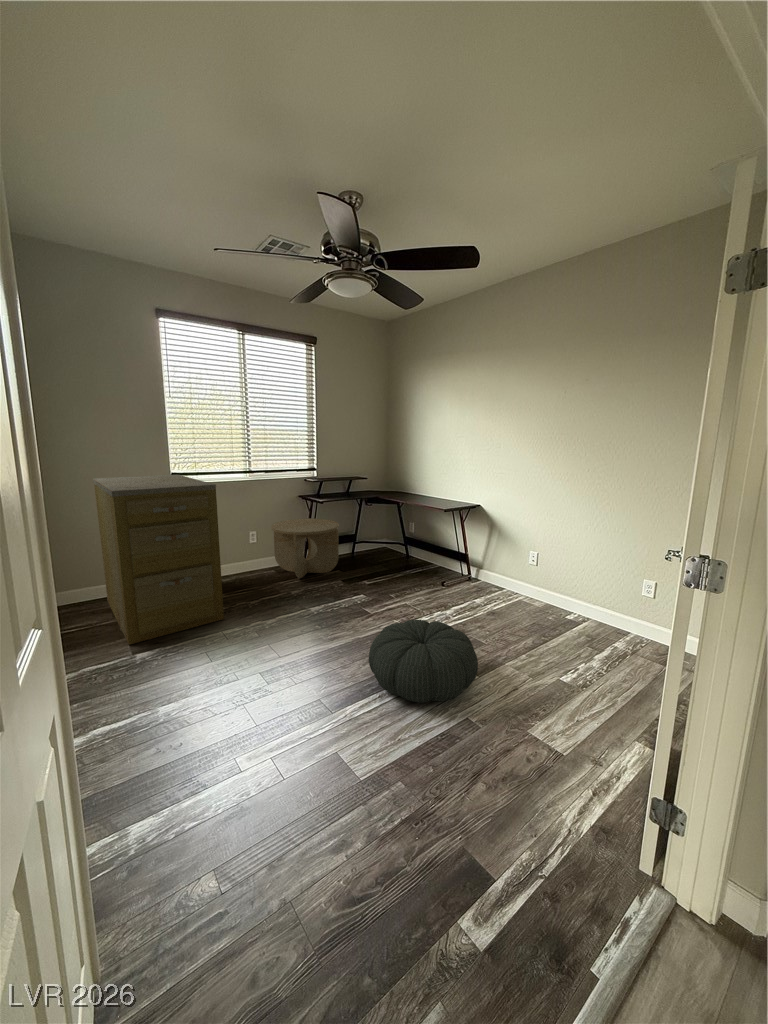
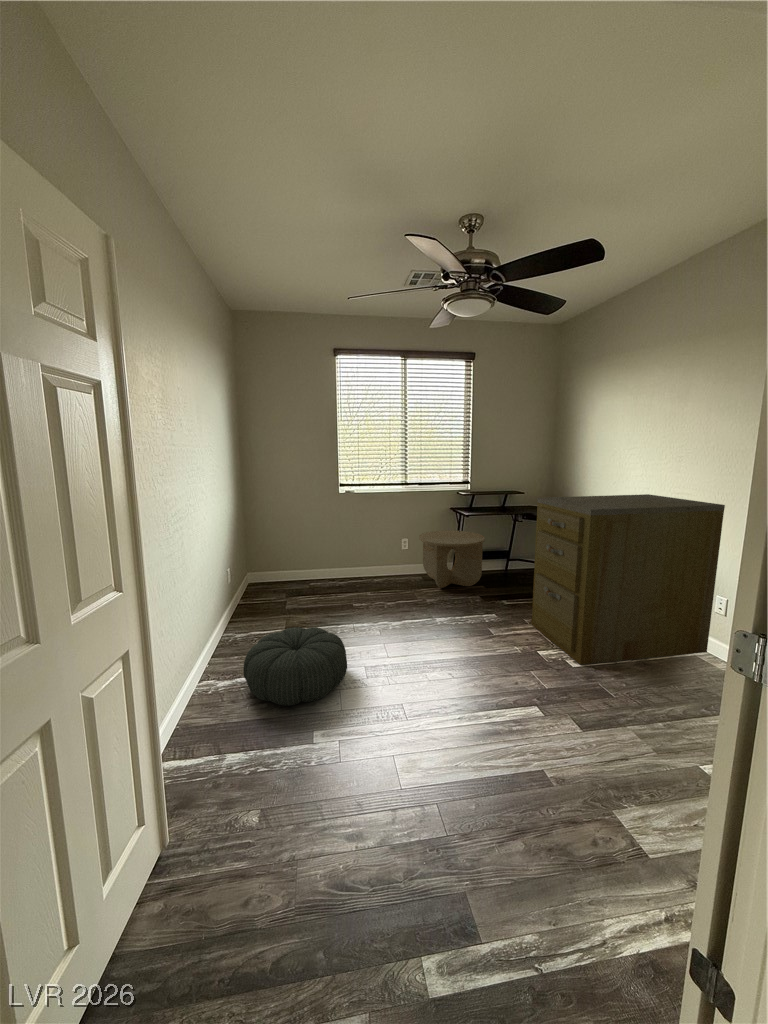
filing cabinet: present [93,475,224,645] -> present [532,494,725,665]
pouf: present [369,619,478,703] -> present [243,627,347,706]

